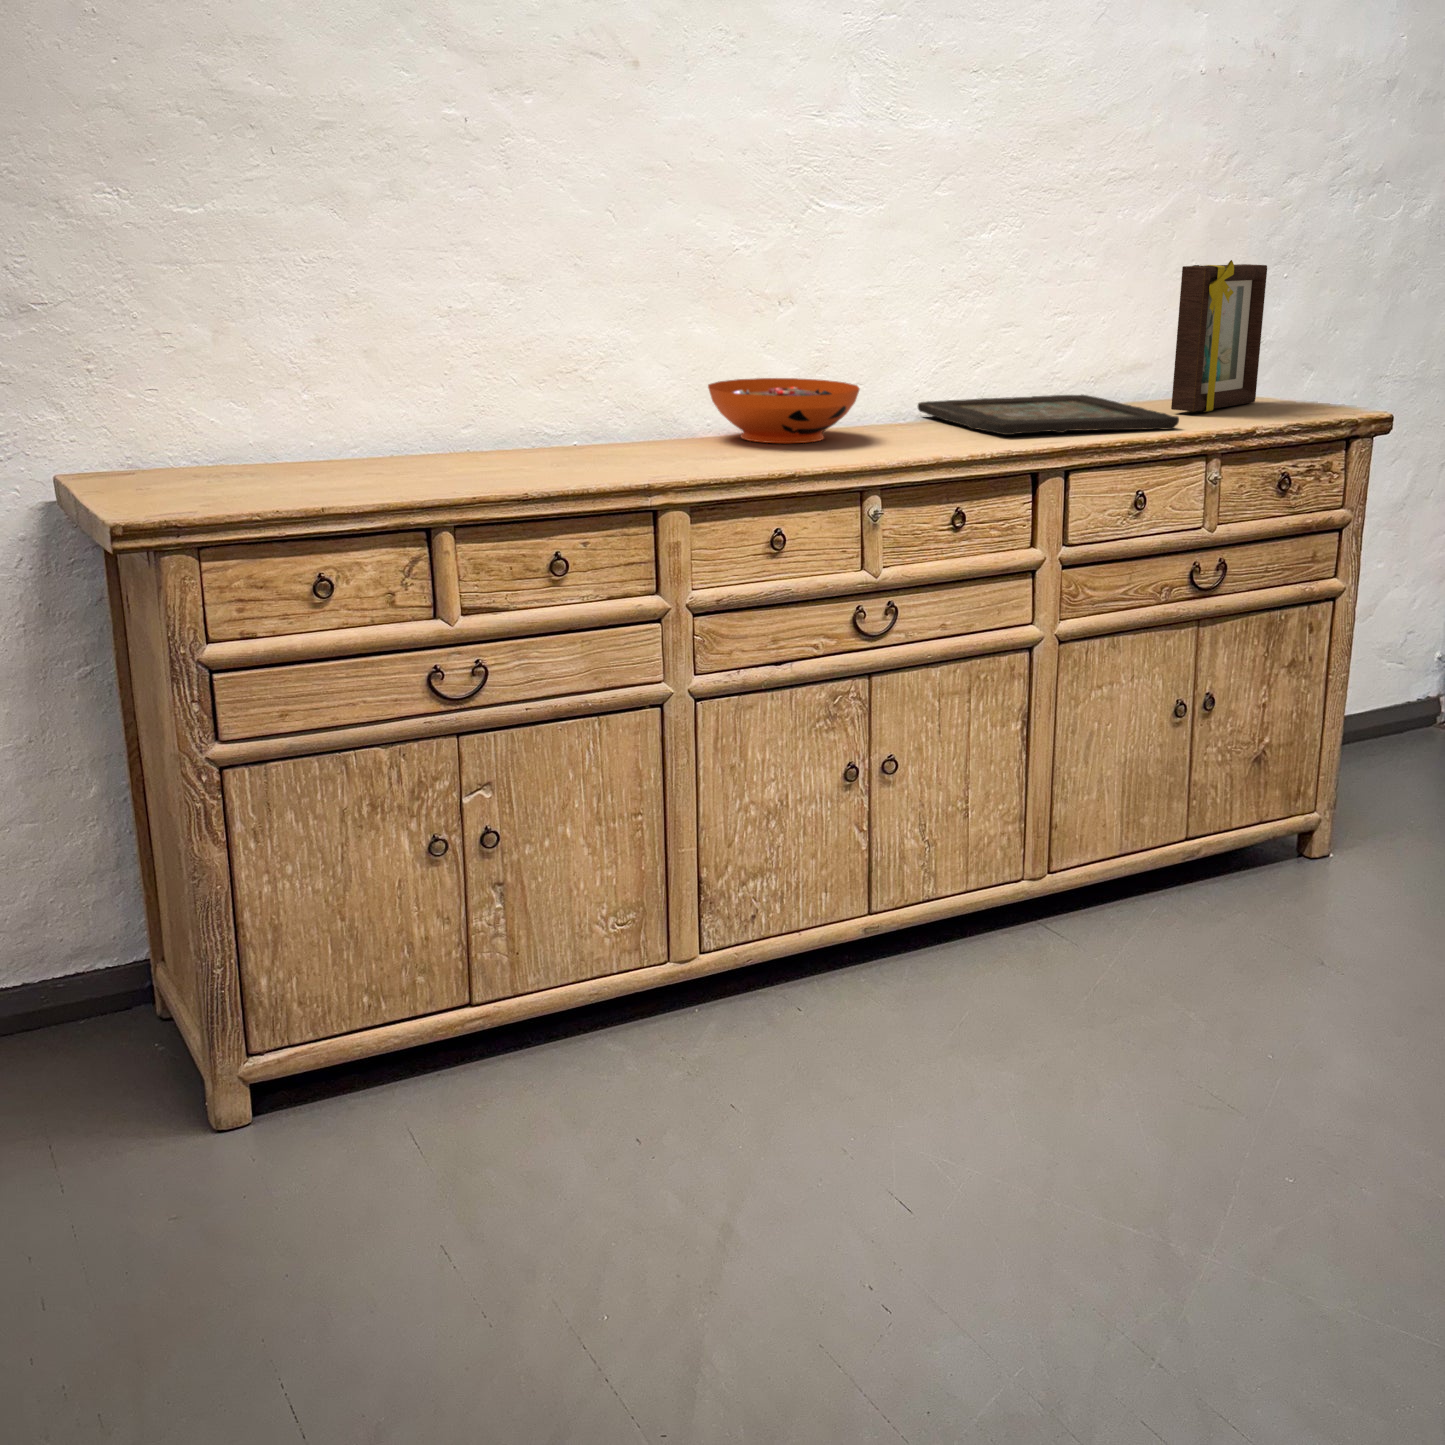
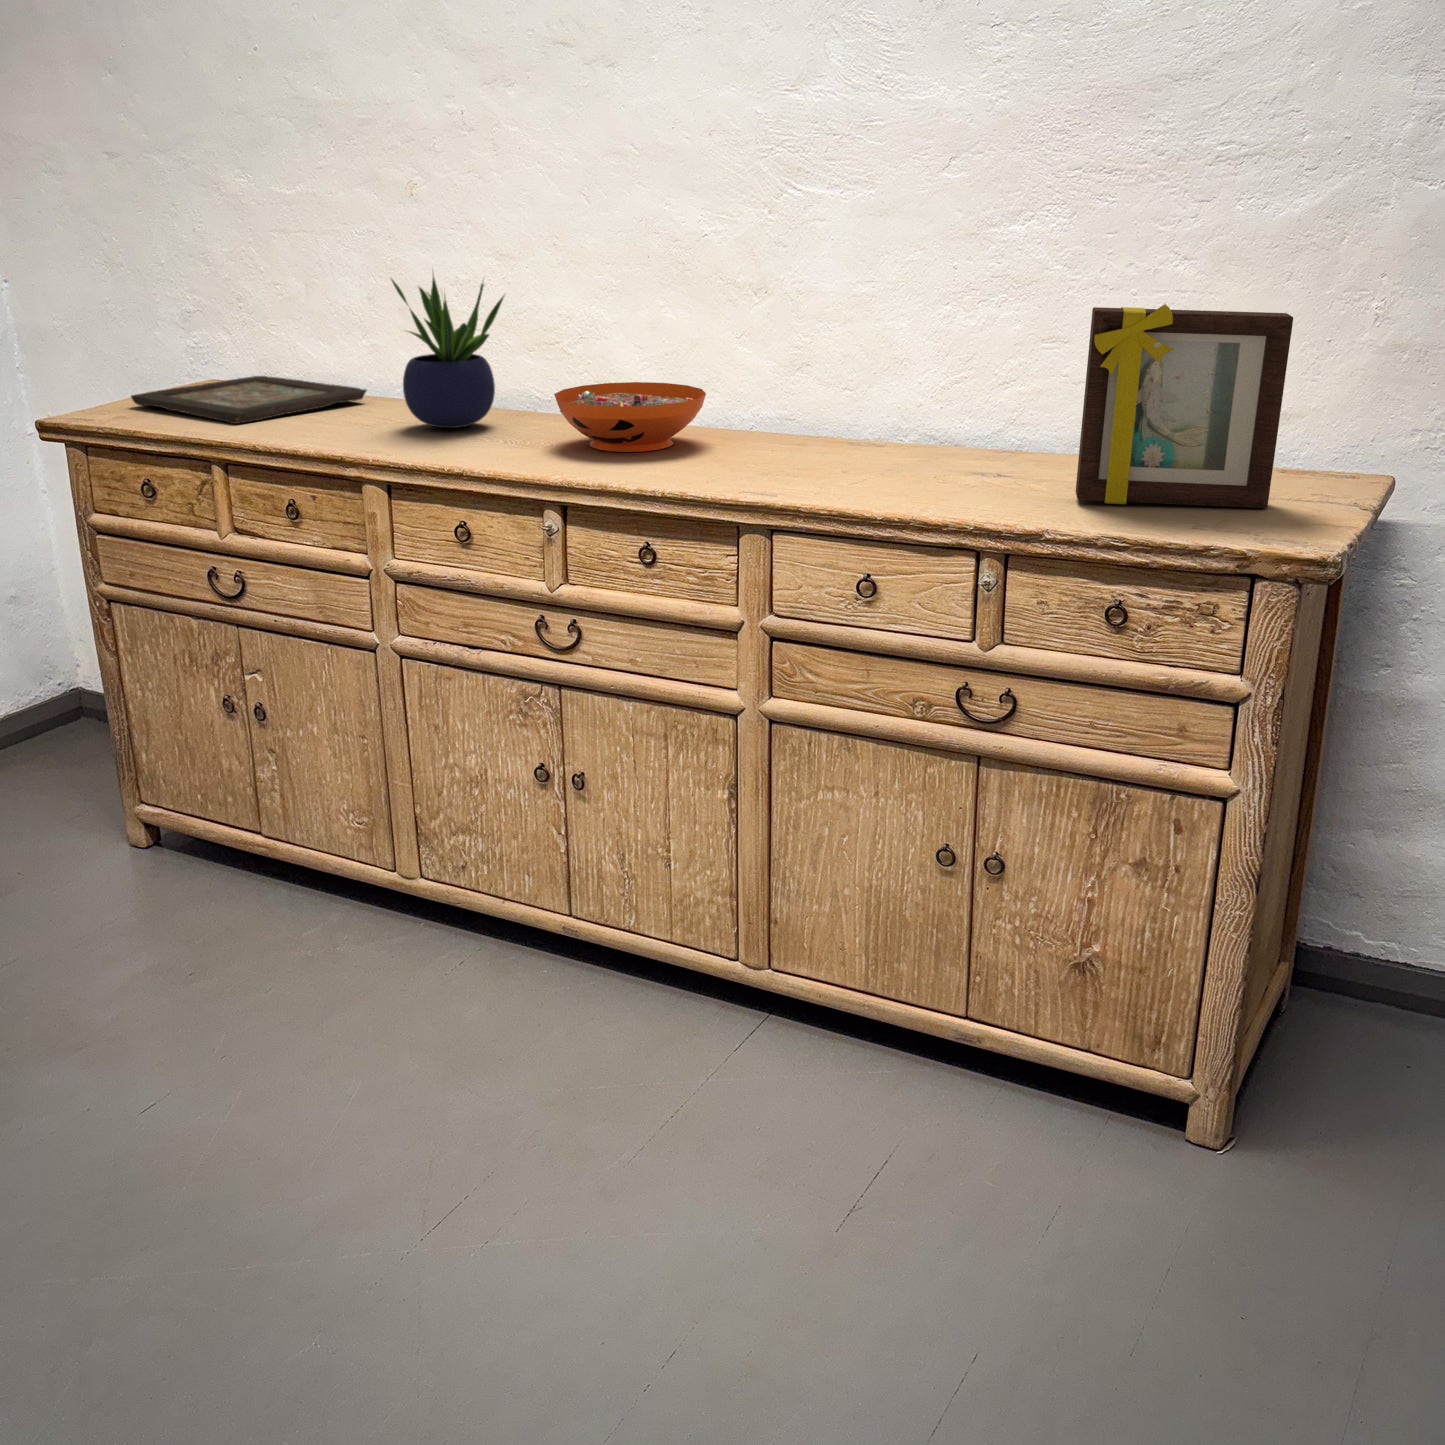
potted plant: none [521,275,647,455] -> present [390,277,504,428]
decorative tray: present [918,395,1179,435] -> present [131,376,367,424]

